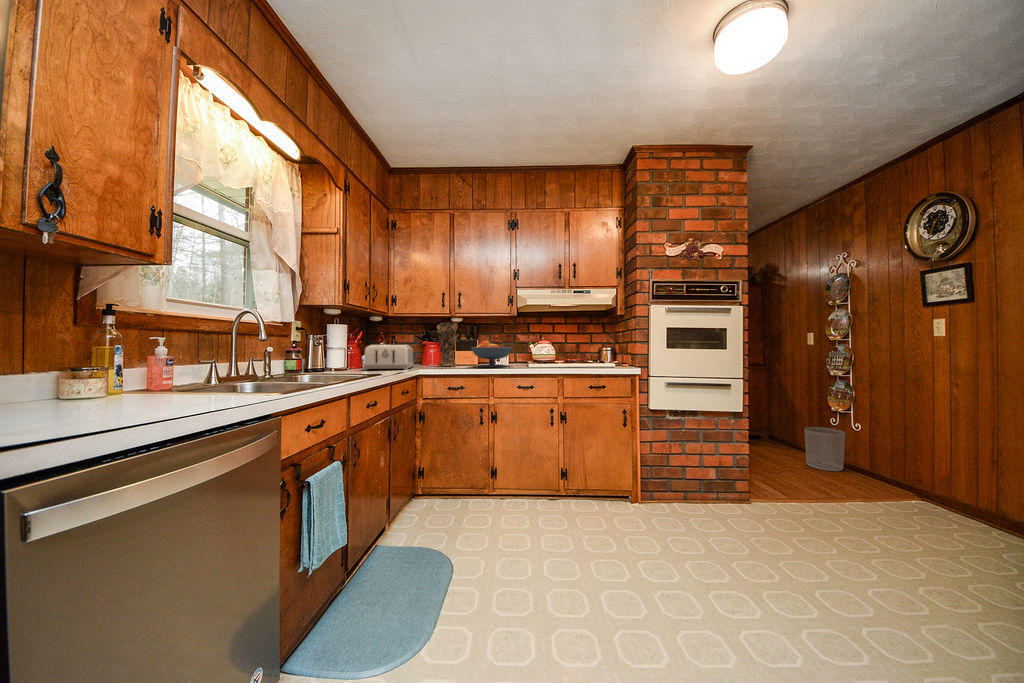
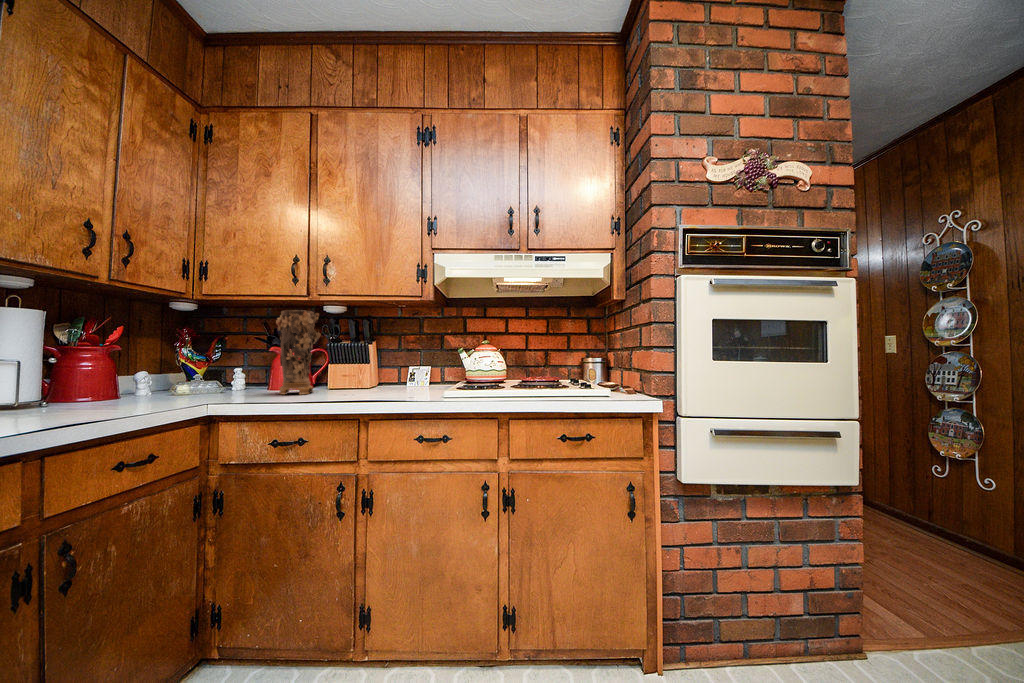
fruit bowl: present [471,341,512,367] -> none [330,345,415,398]
toaster: present [363,345,414,370] -> none [71,353,224,408]
waste bin: present [805,427,845,471] -> none [900,481,971,557]

